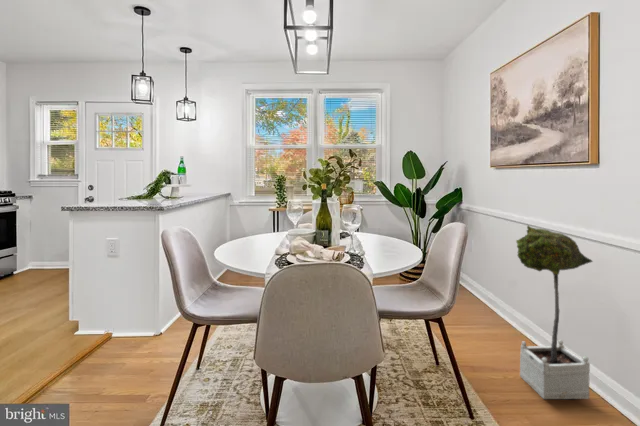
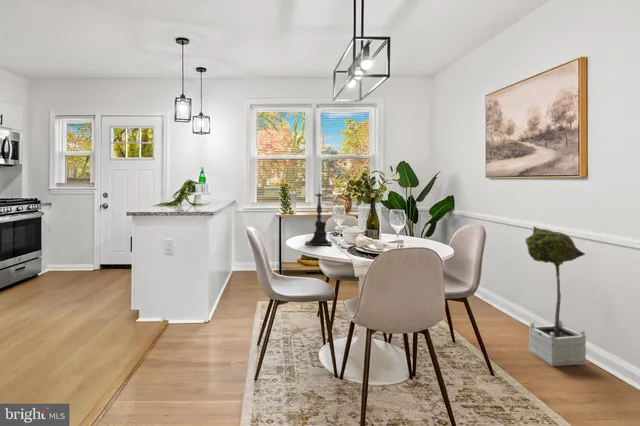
candle holder: none [240,178,279,247] -> present [305,193,332,245]

